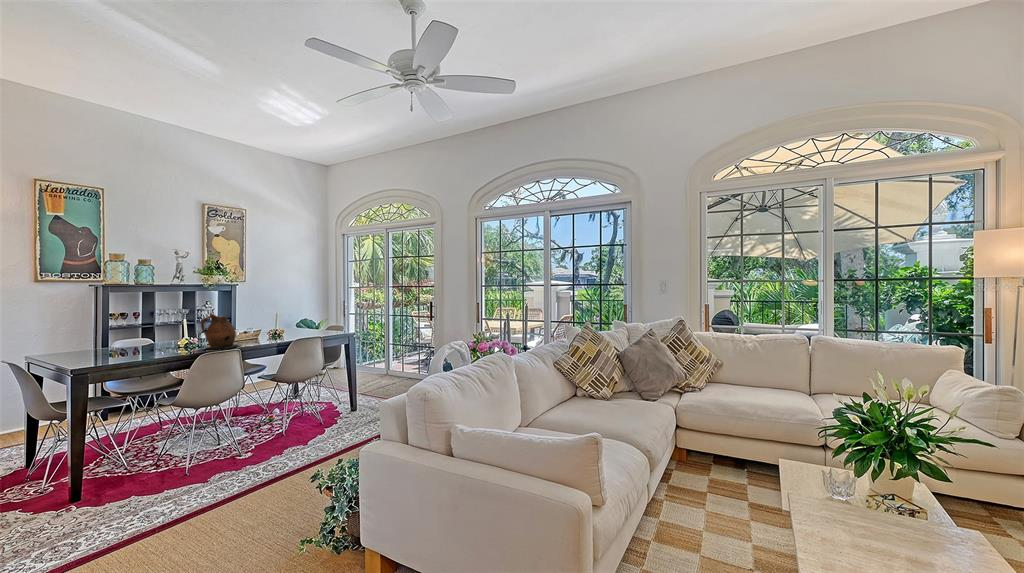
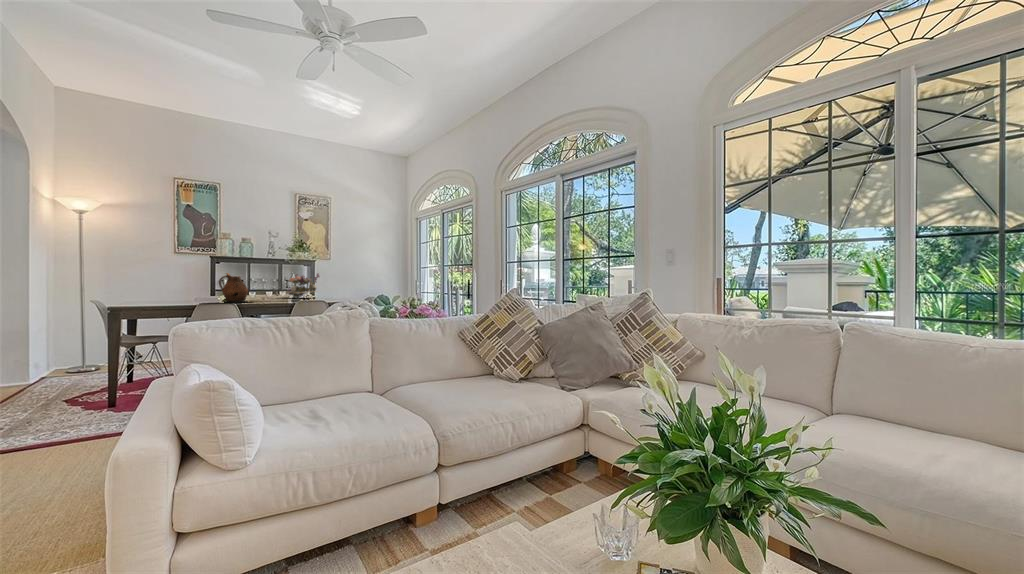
flower arrangement: none [238,304,284,336] -> present [288,273,319,297]

